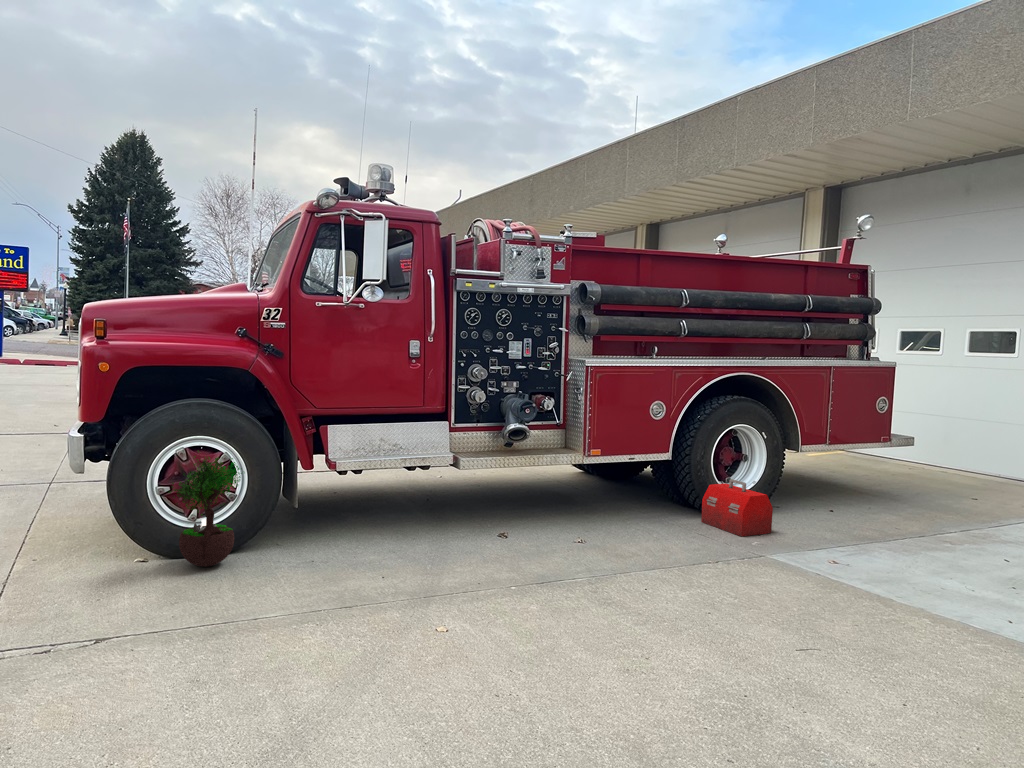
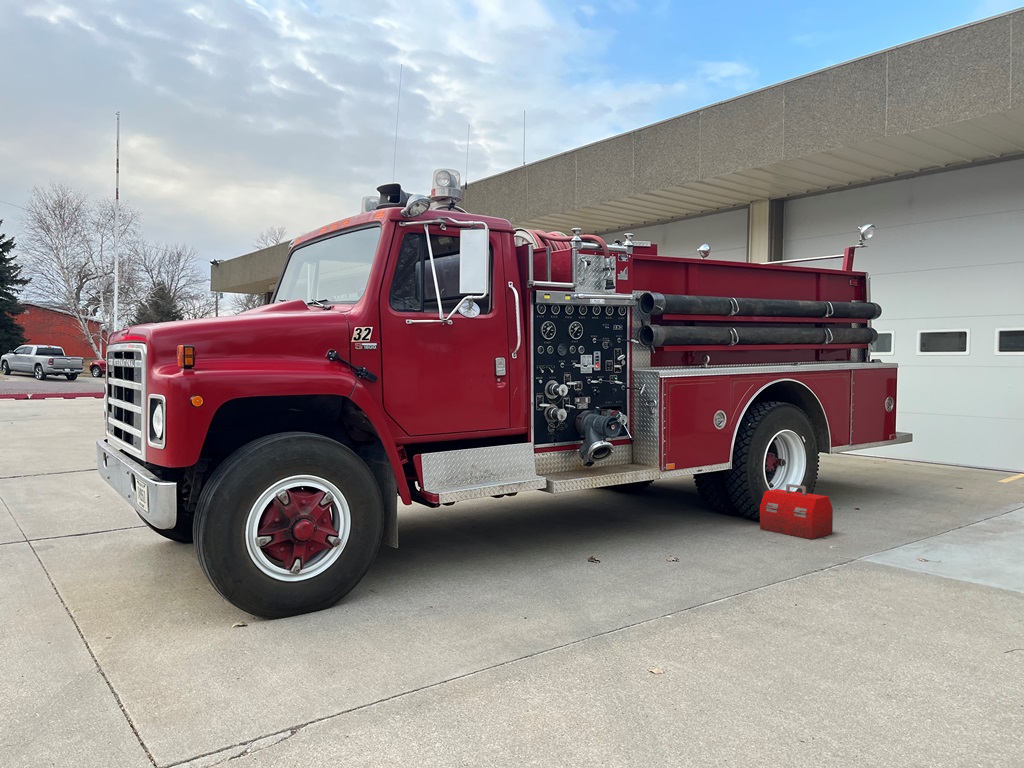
potted tree: present [169,456,242,567] -> none [294,490,371,623]

